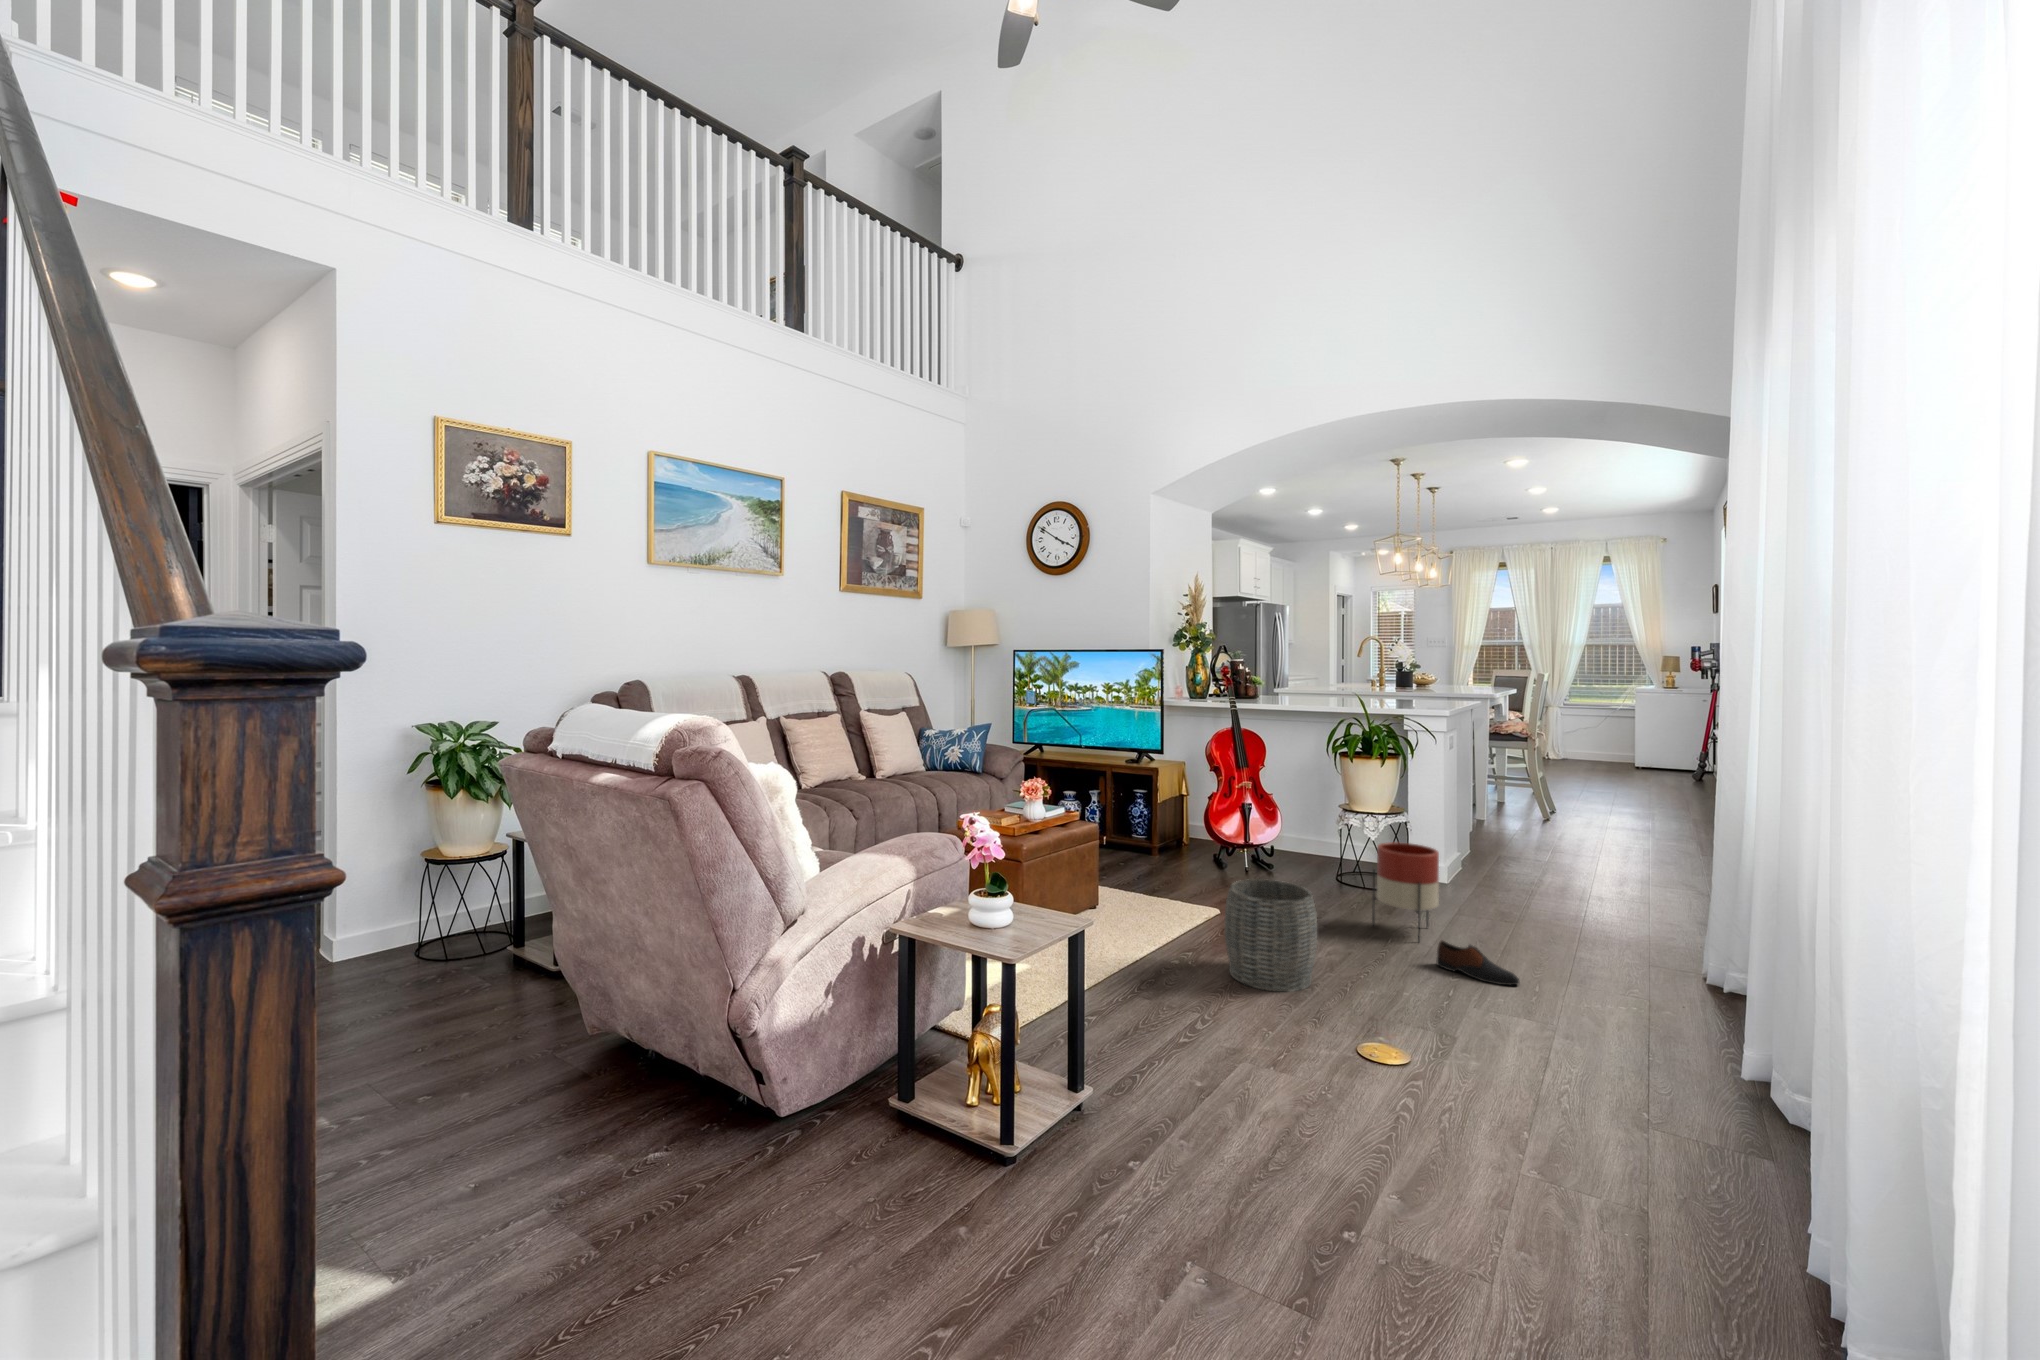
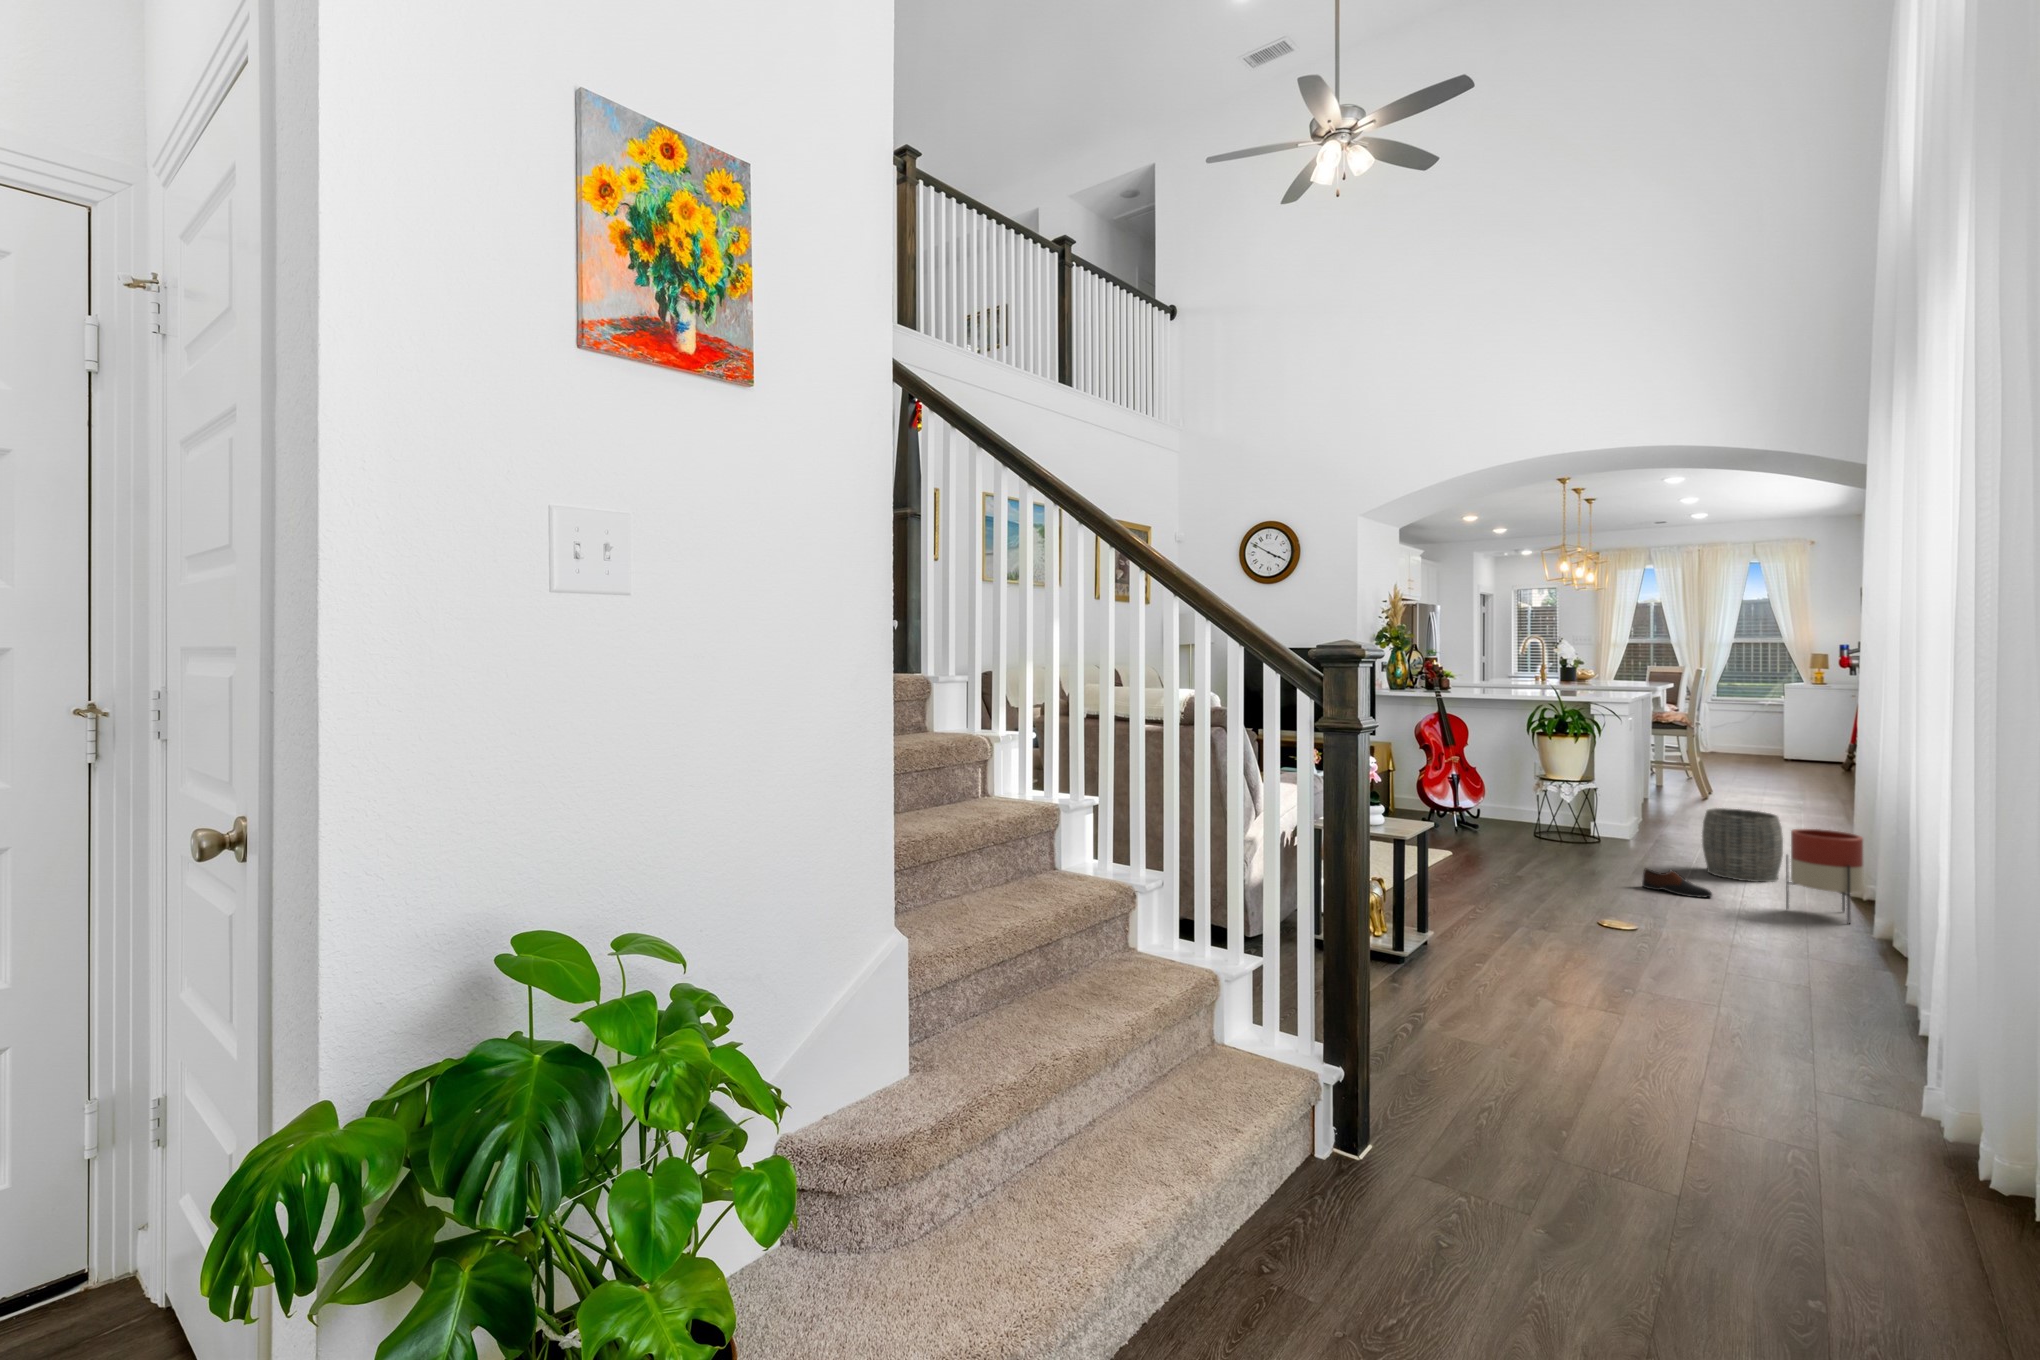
planter: present [1372,842,1439,942] -> present [1786,829,1864,923]
woven basket: present [1225,879,1317,992] -> present [1702,808,1783,882]

